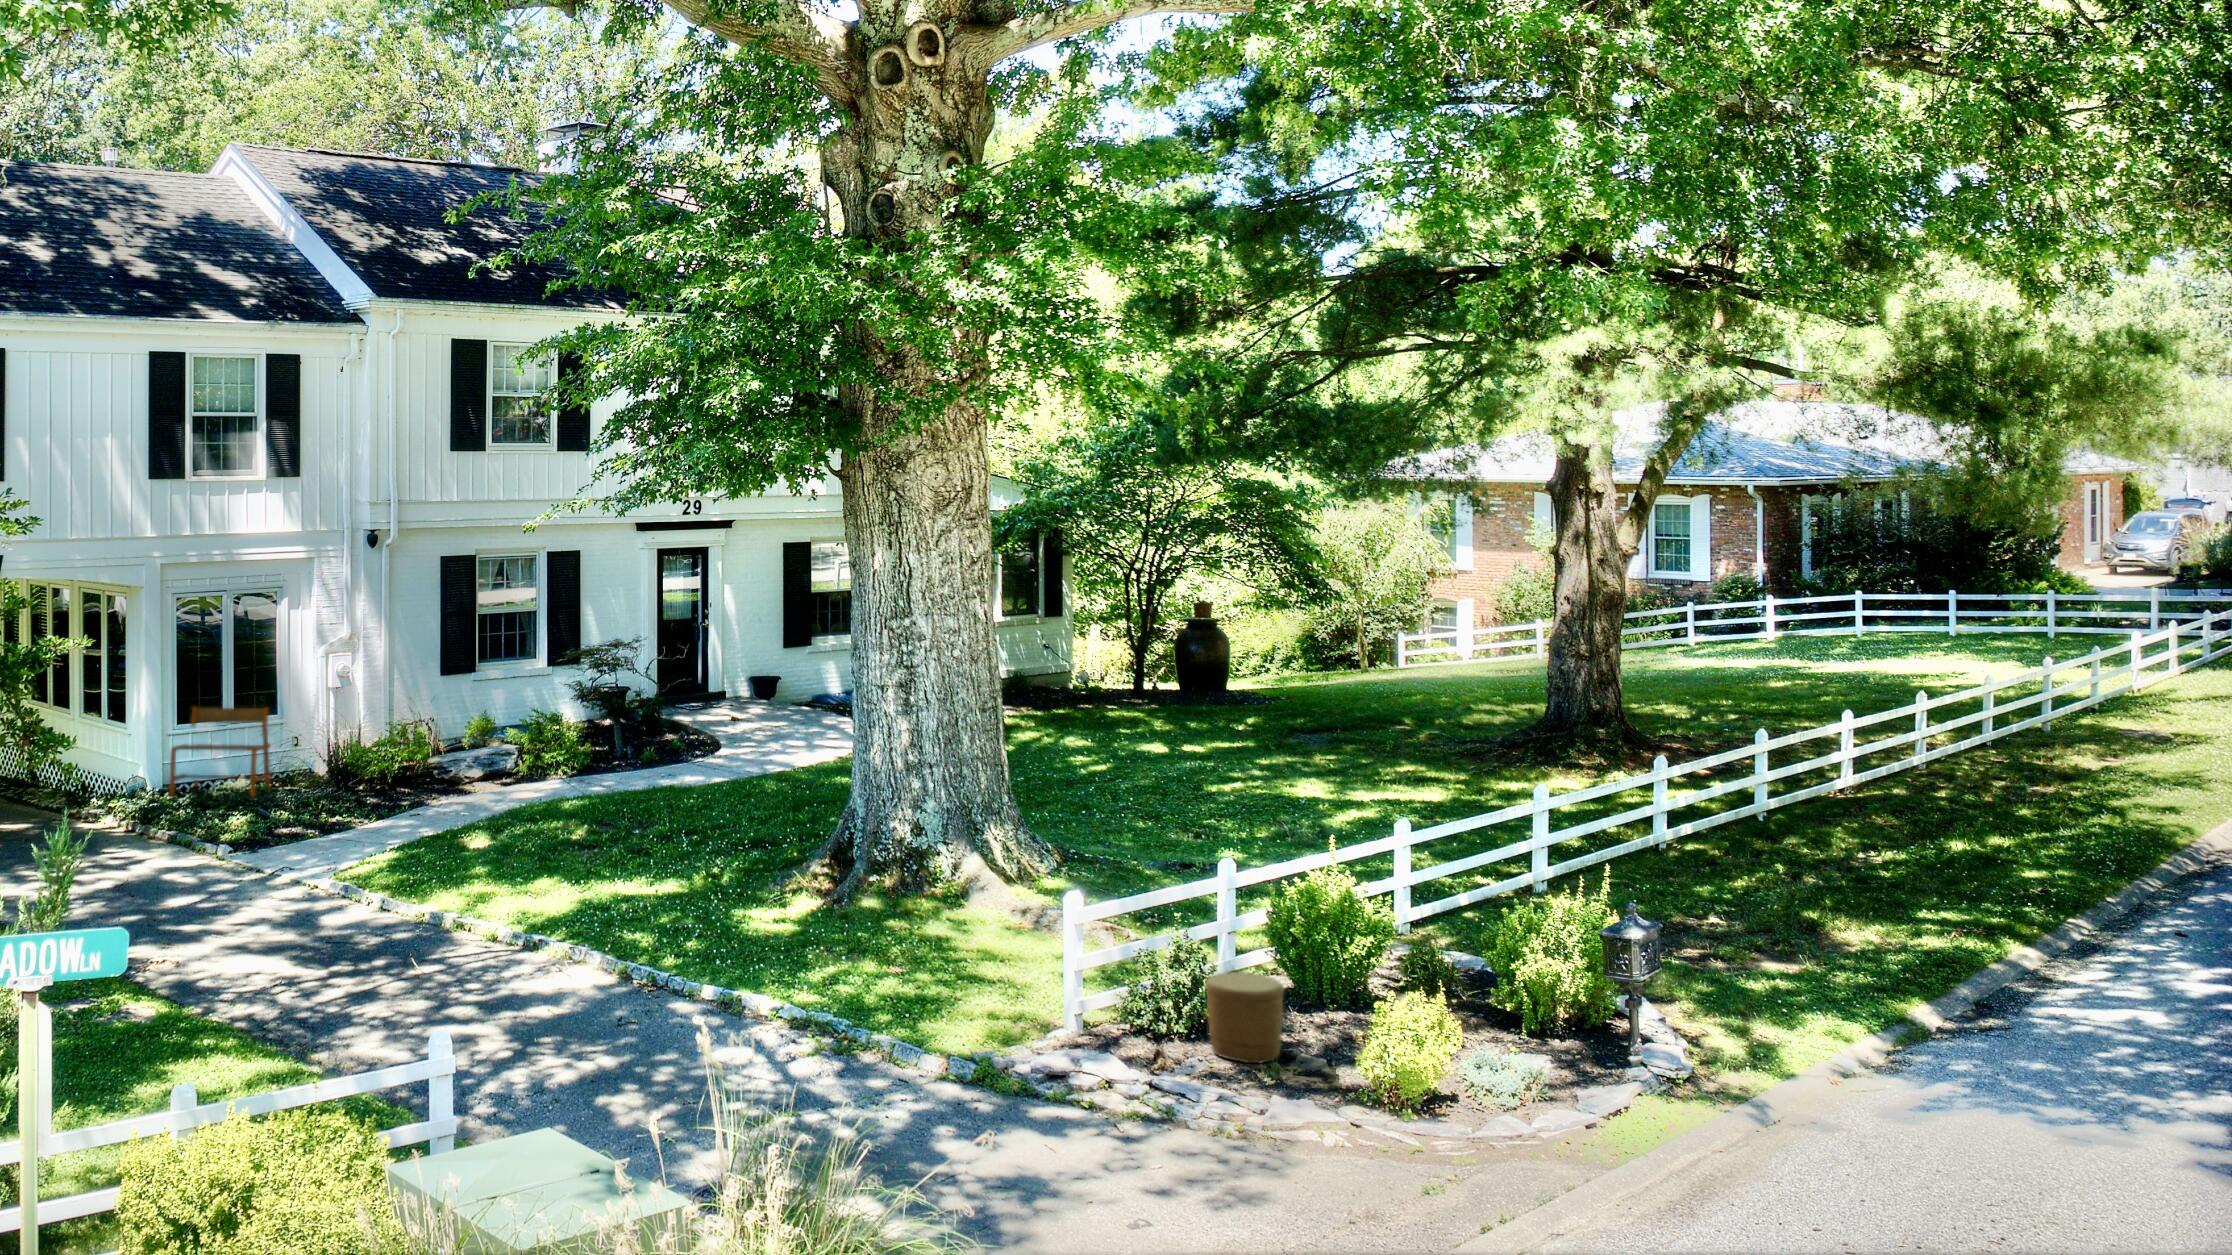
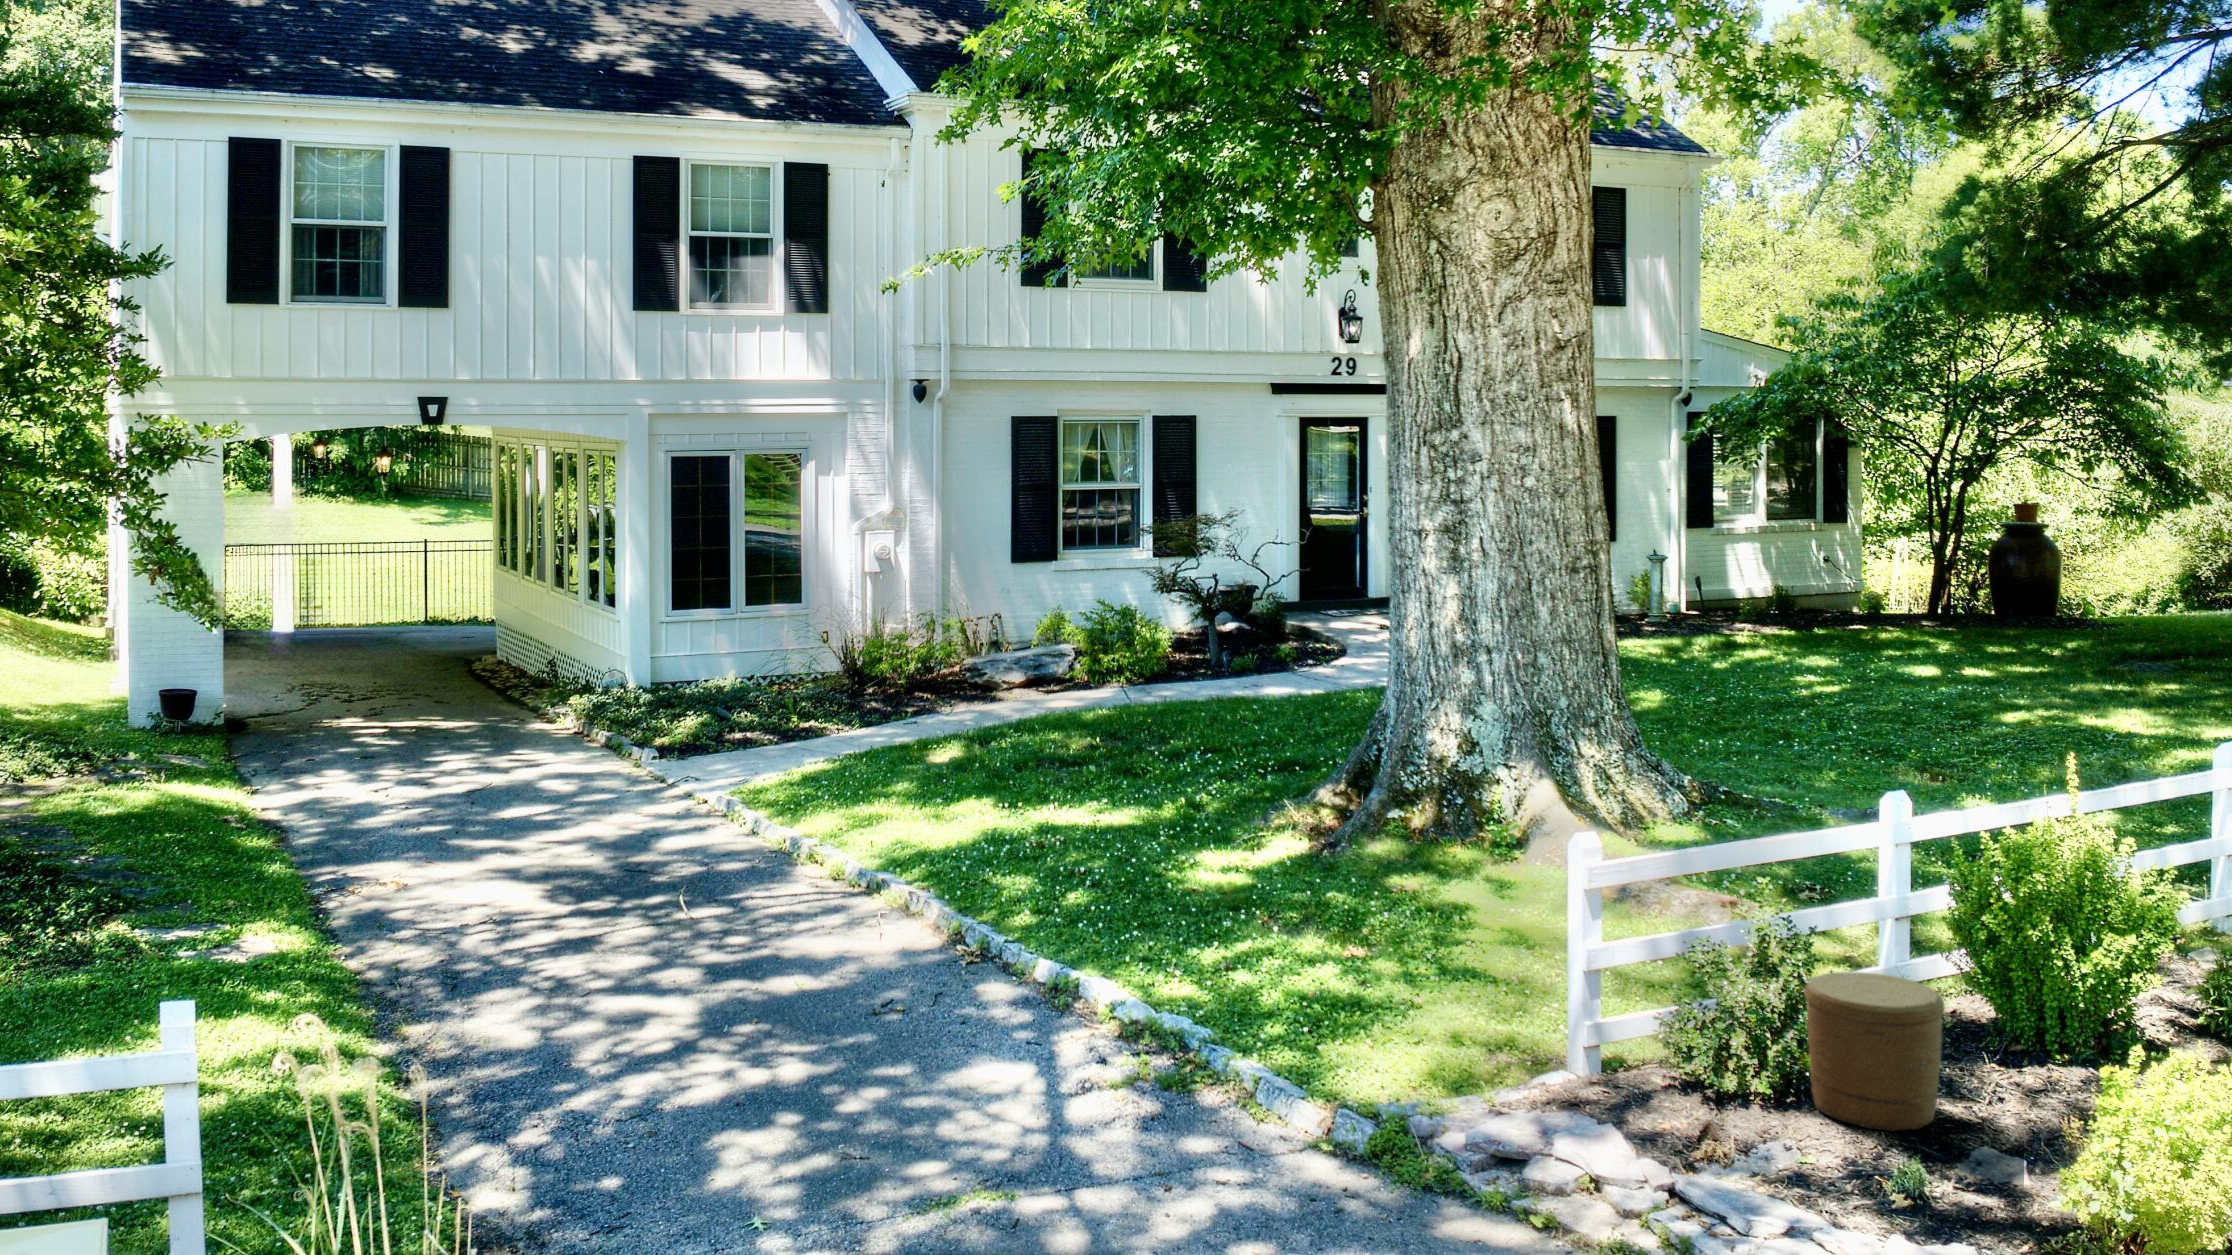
bench: present [169,707,272,797] -> none [651,581,774,688]

